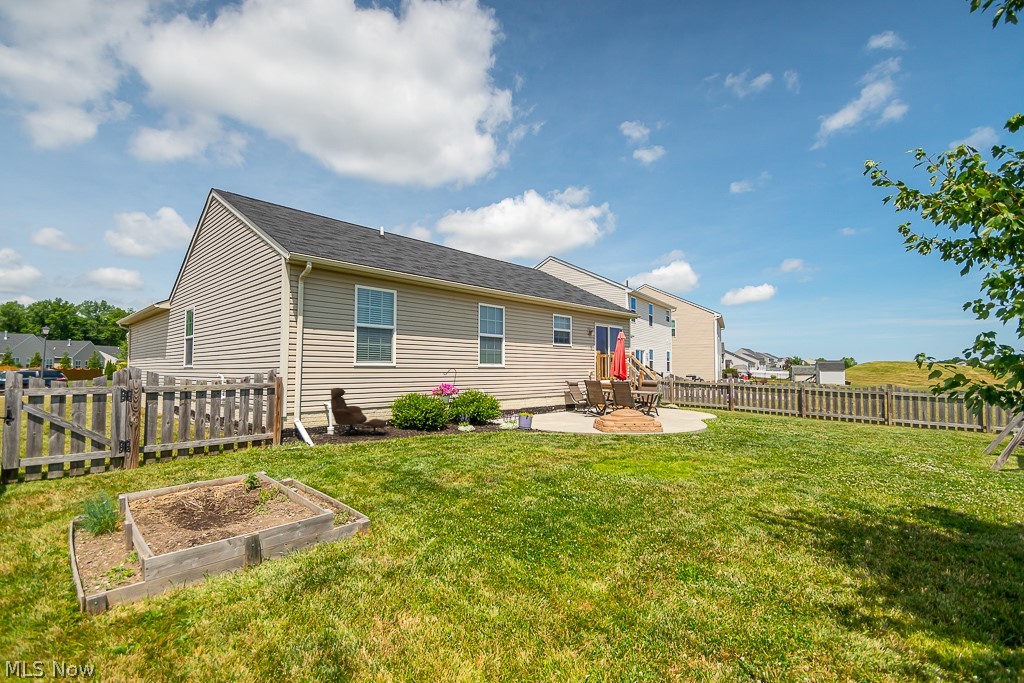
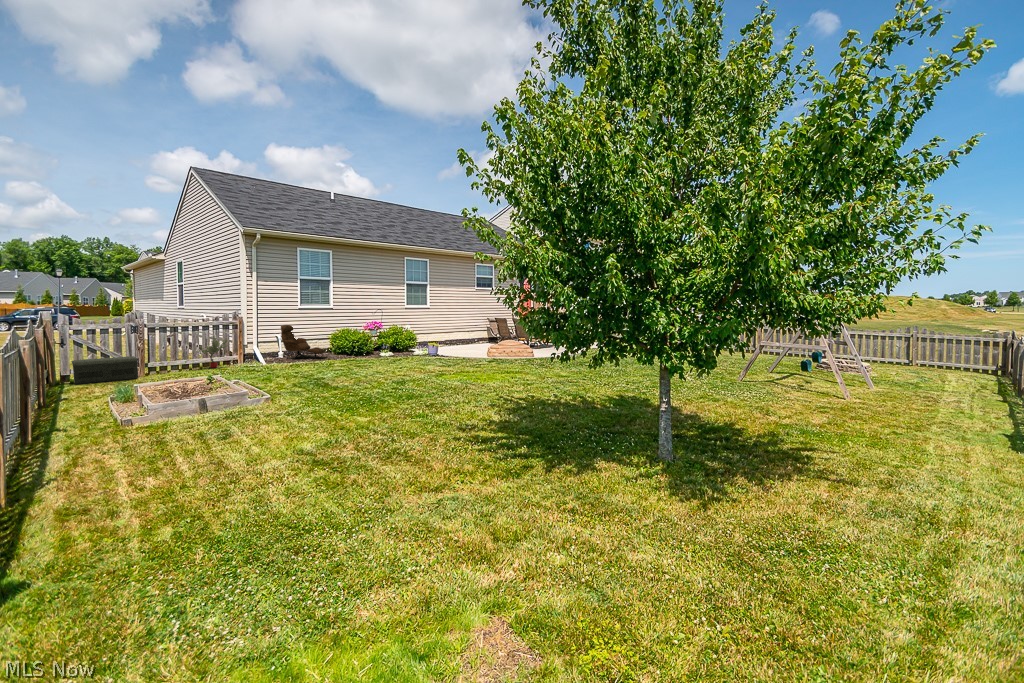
potted tree: none [218,403,262,453] -> present [198,336,227,368]
storage bench: none [17,437,128,489] -> present [72,356,138,385]

